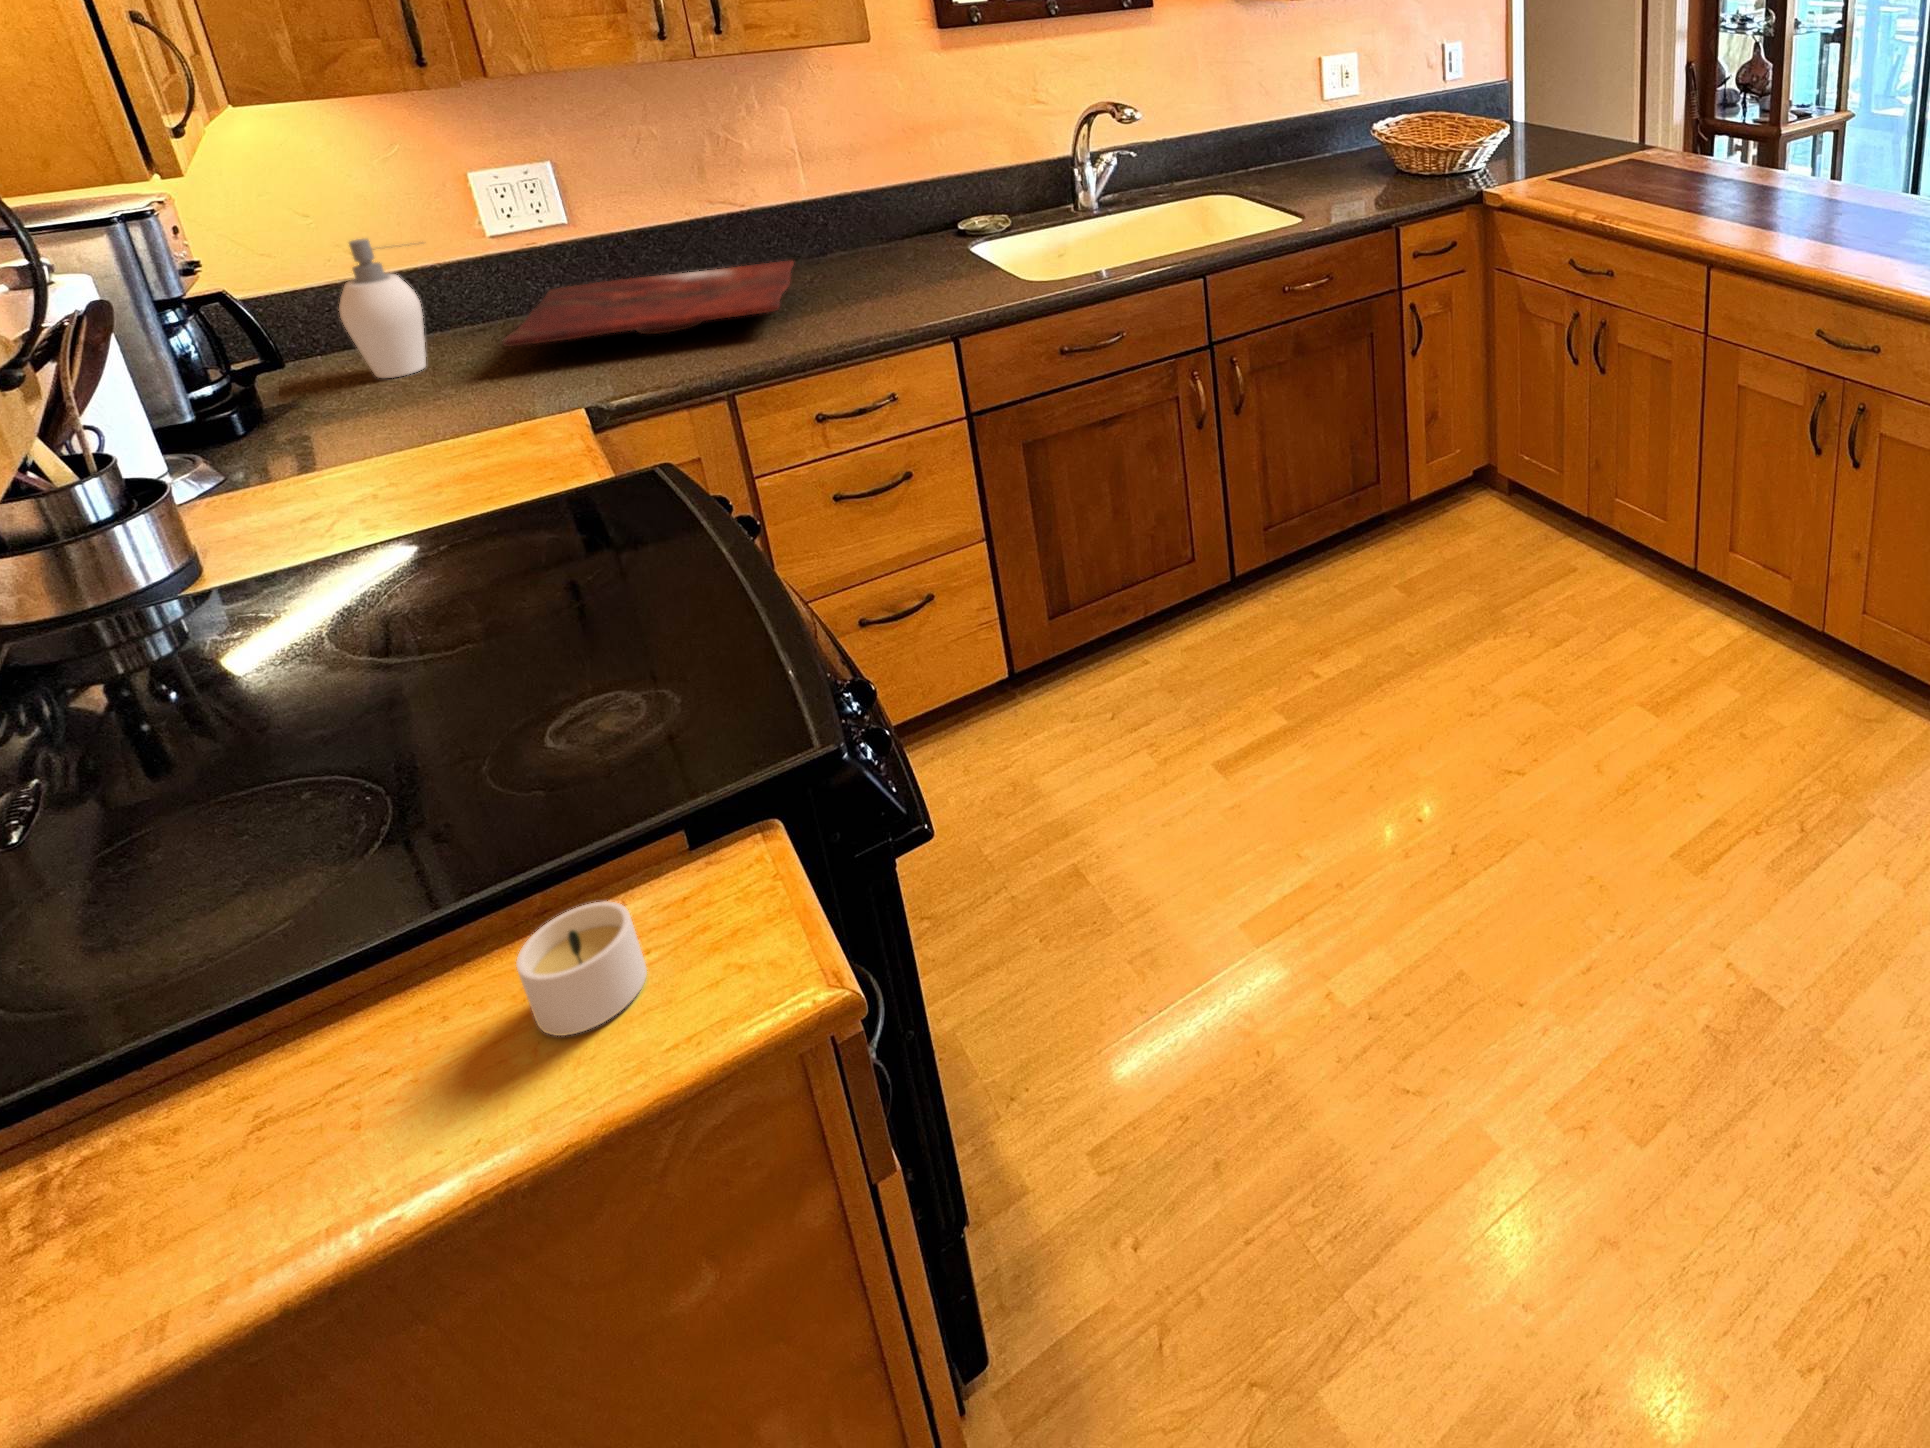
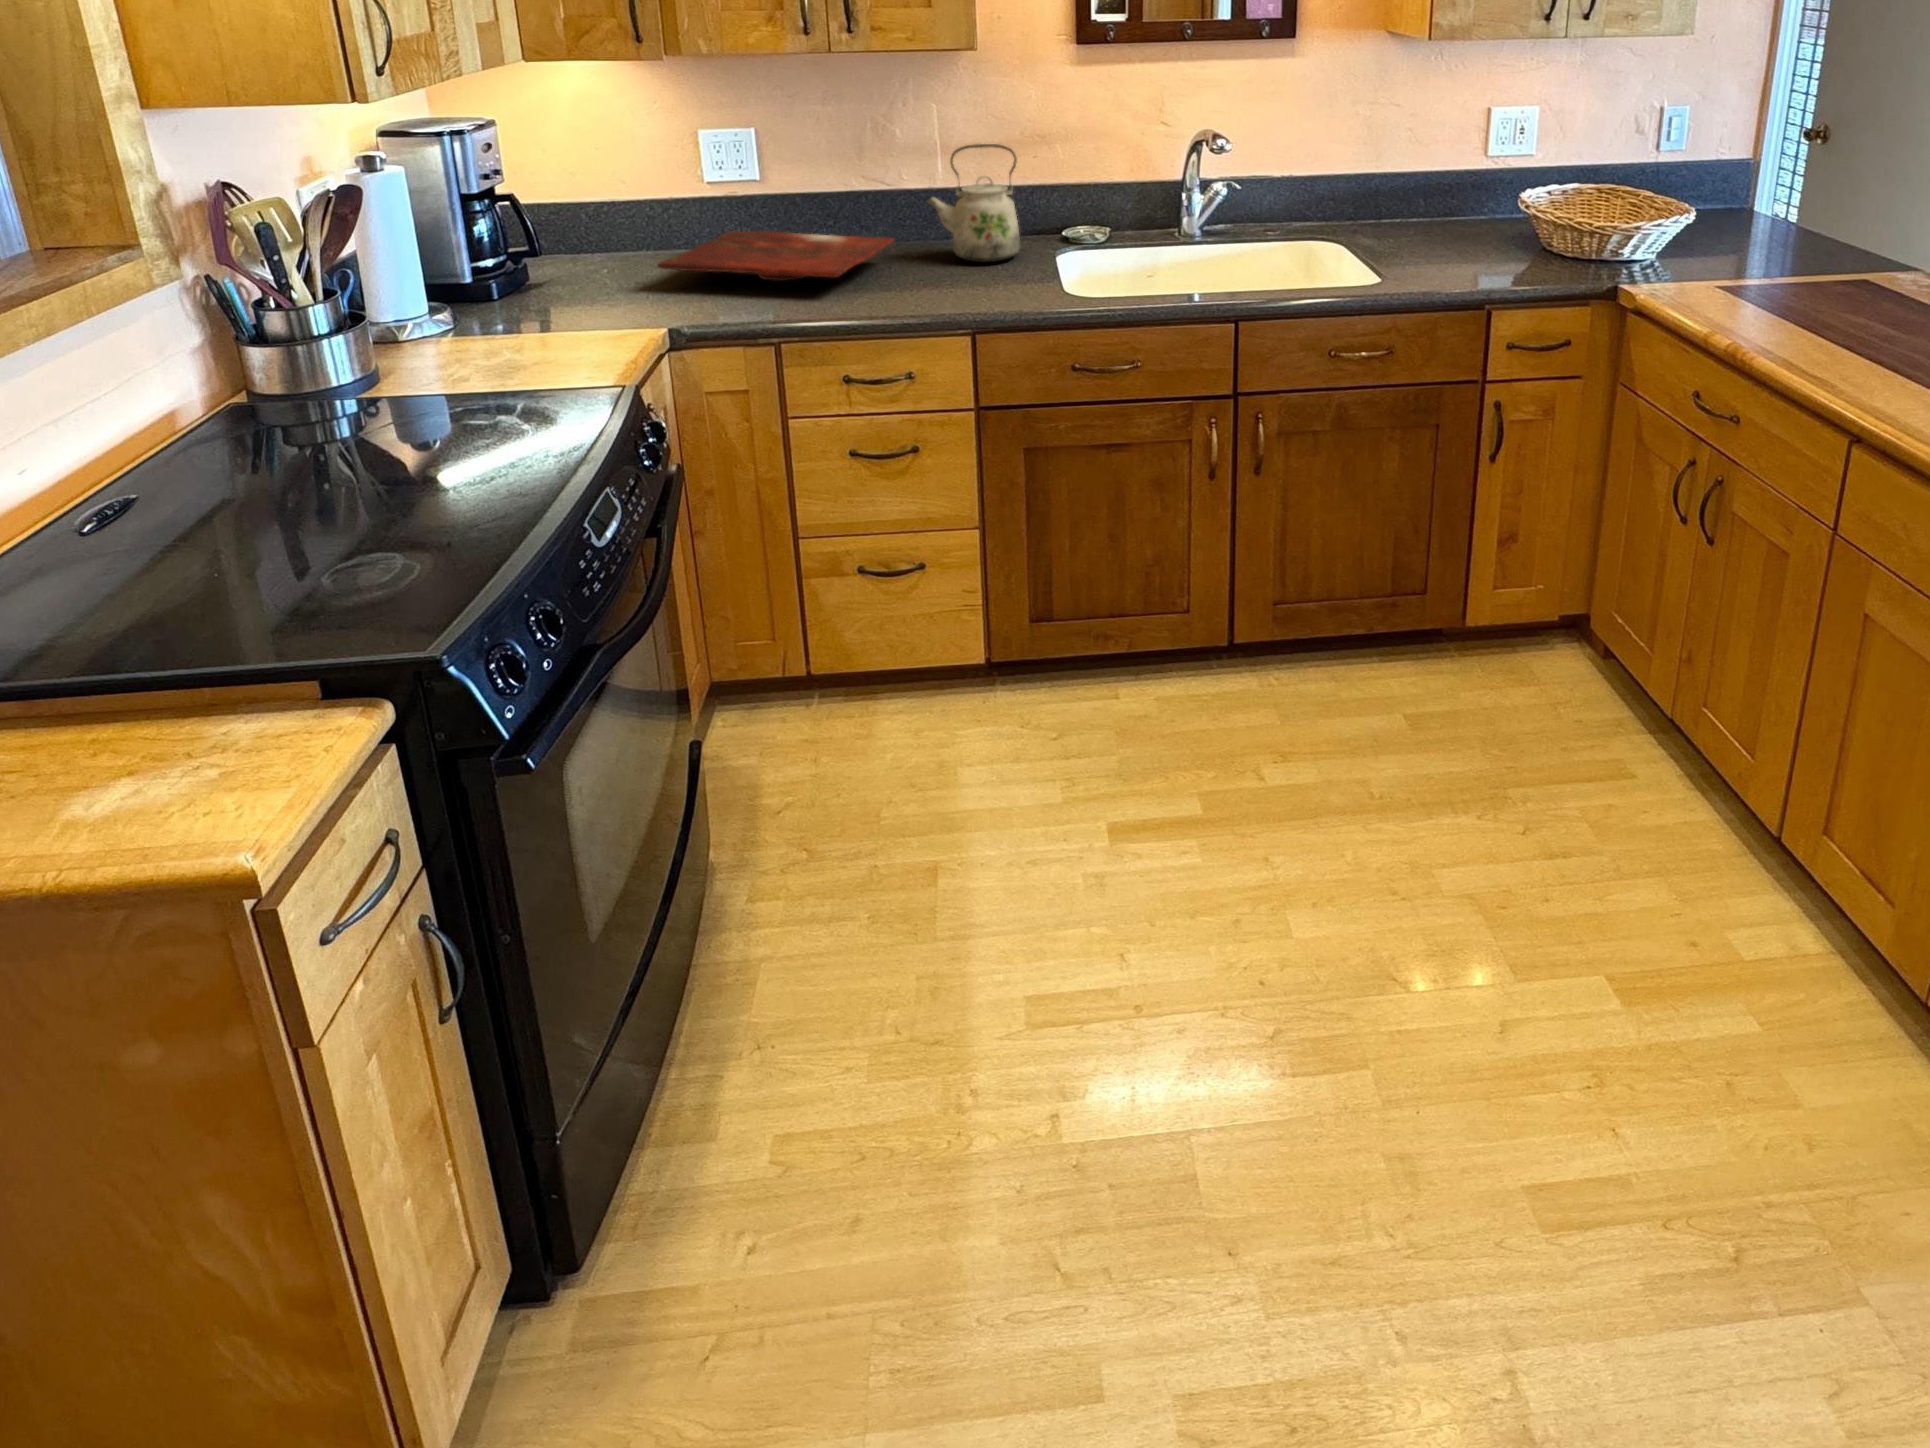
kettle: none [821,141,940,270] -> present [926,144,1020,262]
soap dispenser: present [339,239,426,378] -> none [581,170,636,278]
candle: present [516,902,647,1036] -> none [87,708,245,810]

